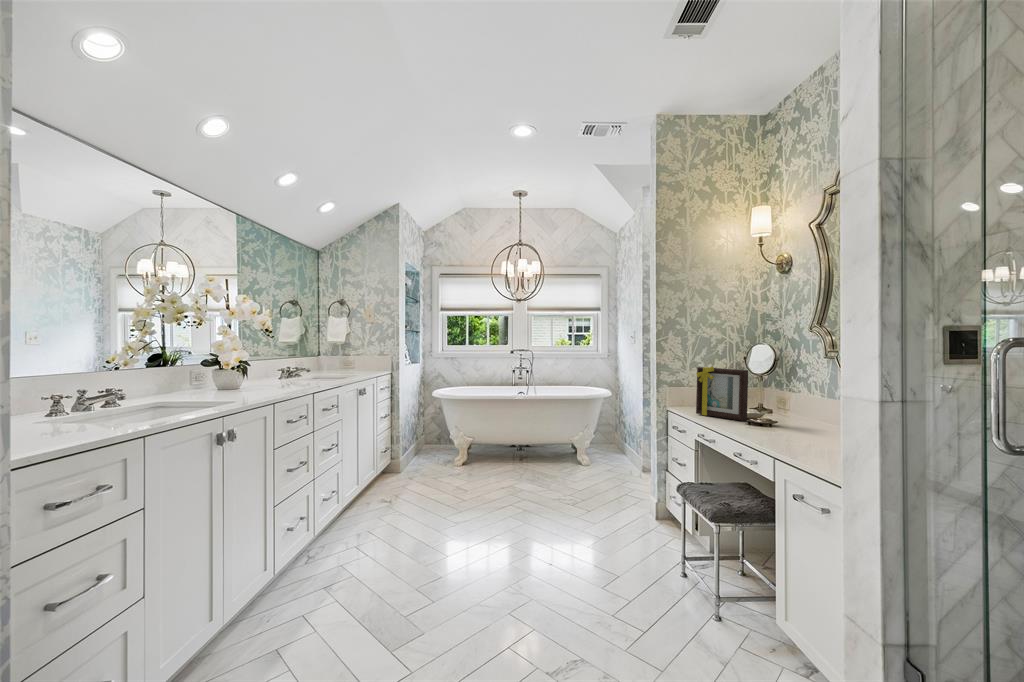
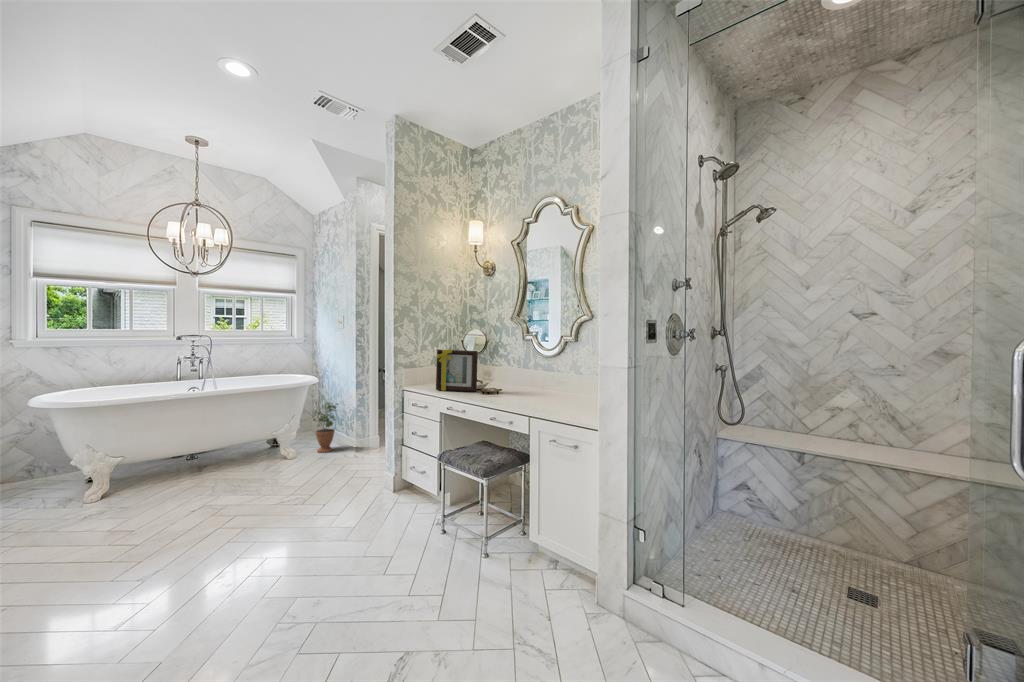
potted plant: none [604,415,629,468] -> present [313,402,338,453]

